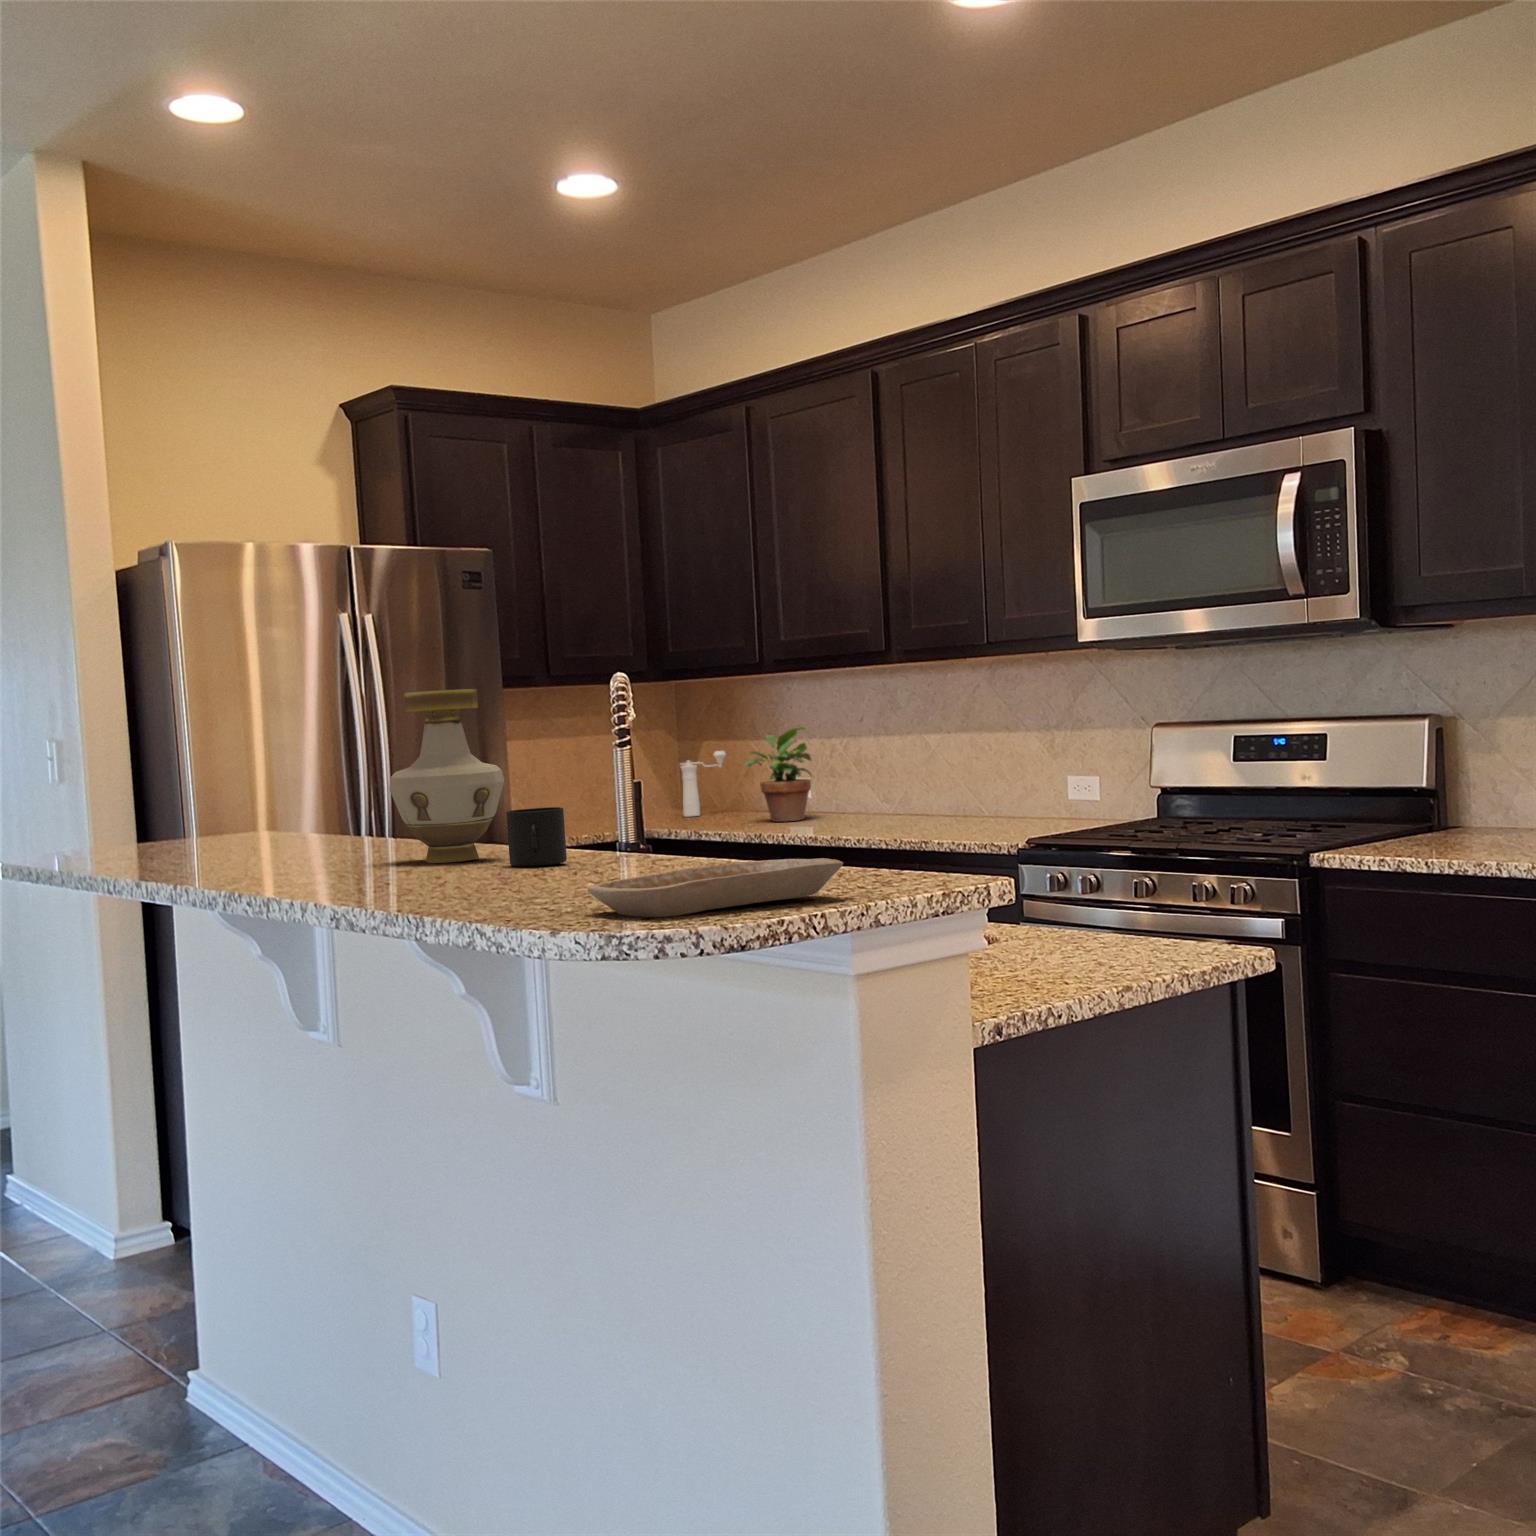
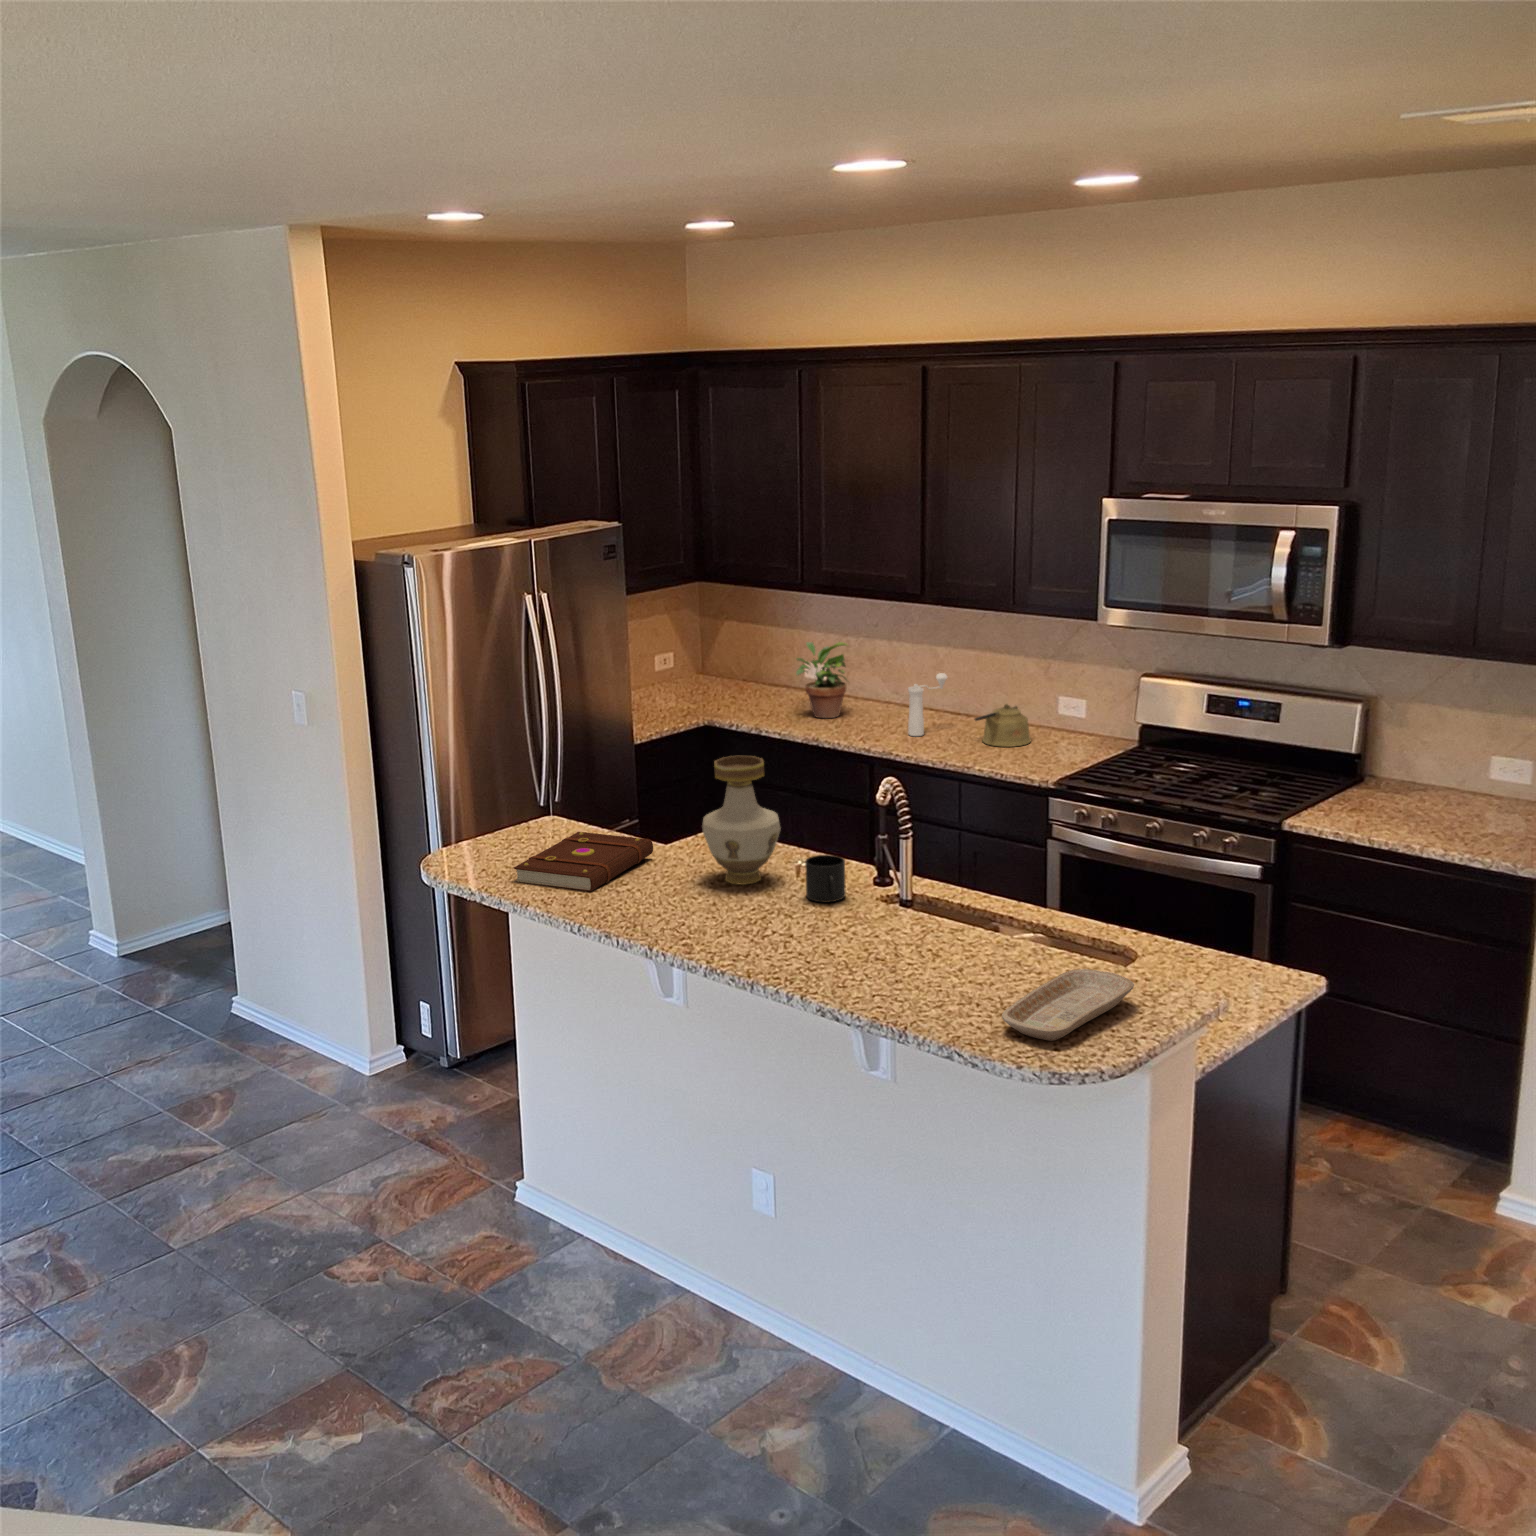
pepper mill: present [681,751,726,817] -> present [908,673,947,736]
kettle: none [947,775,1022,827] -> present [975,704,1031,747]
book: none [147,826,364,869] -> present [514,832,653,892]

